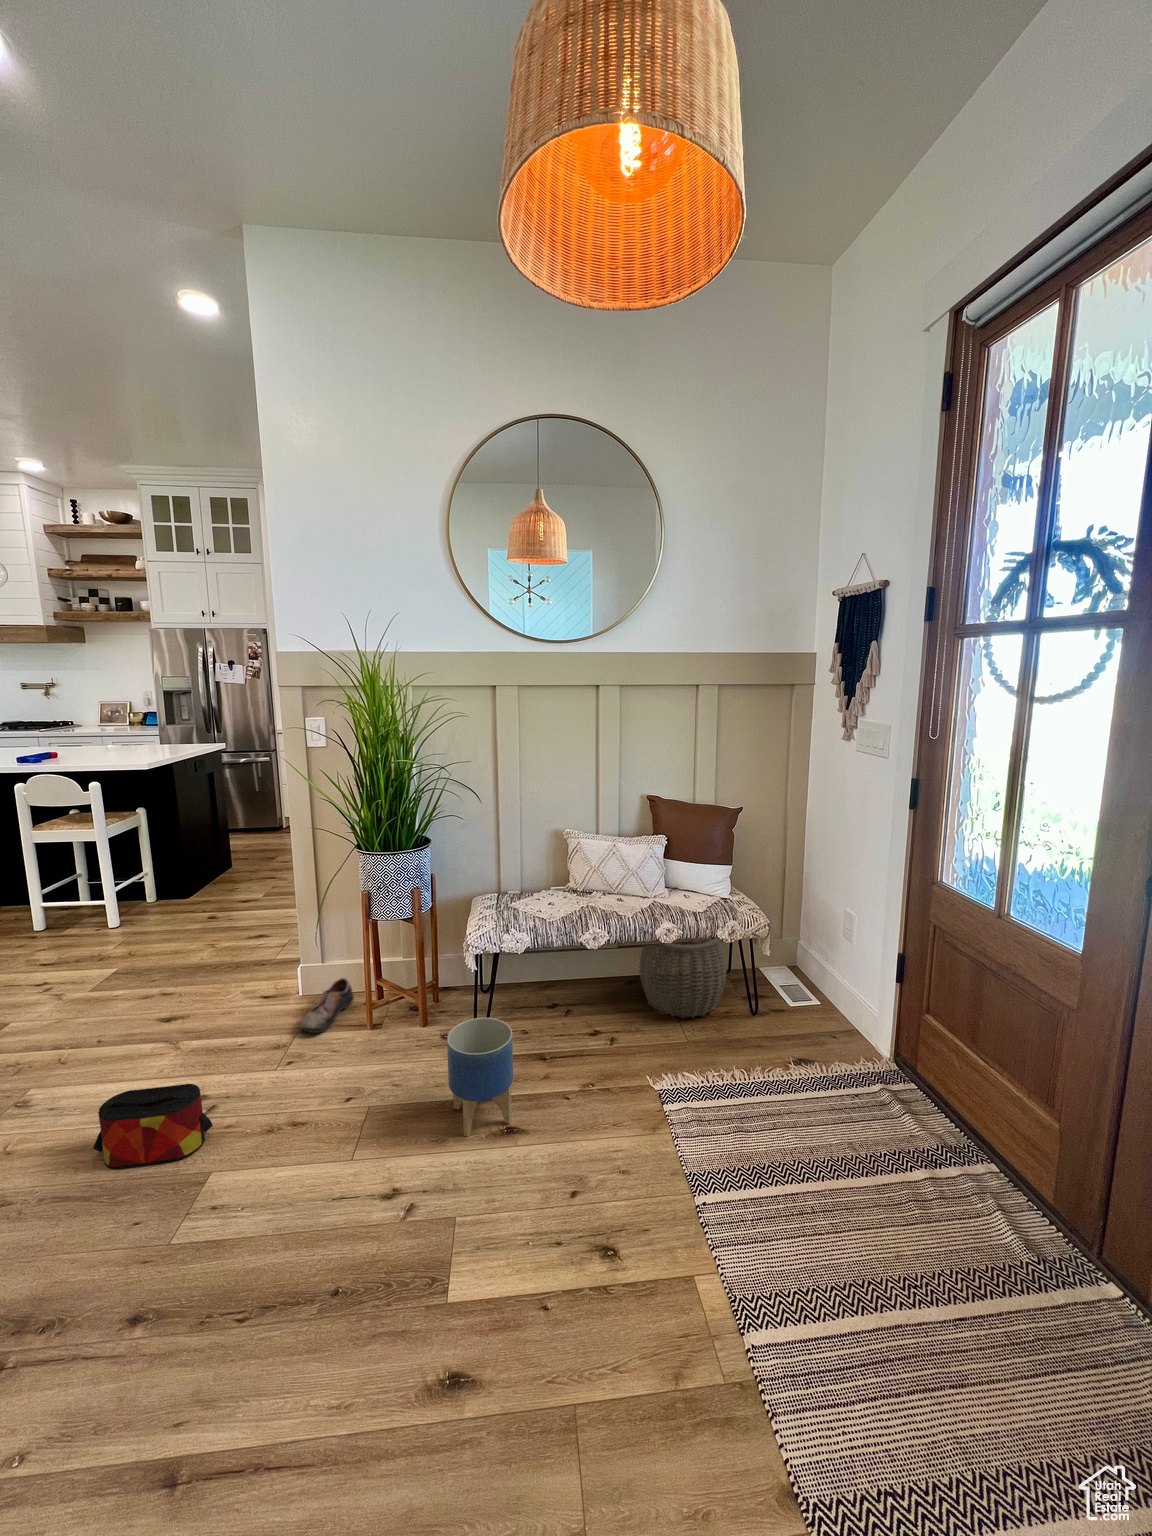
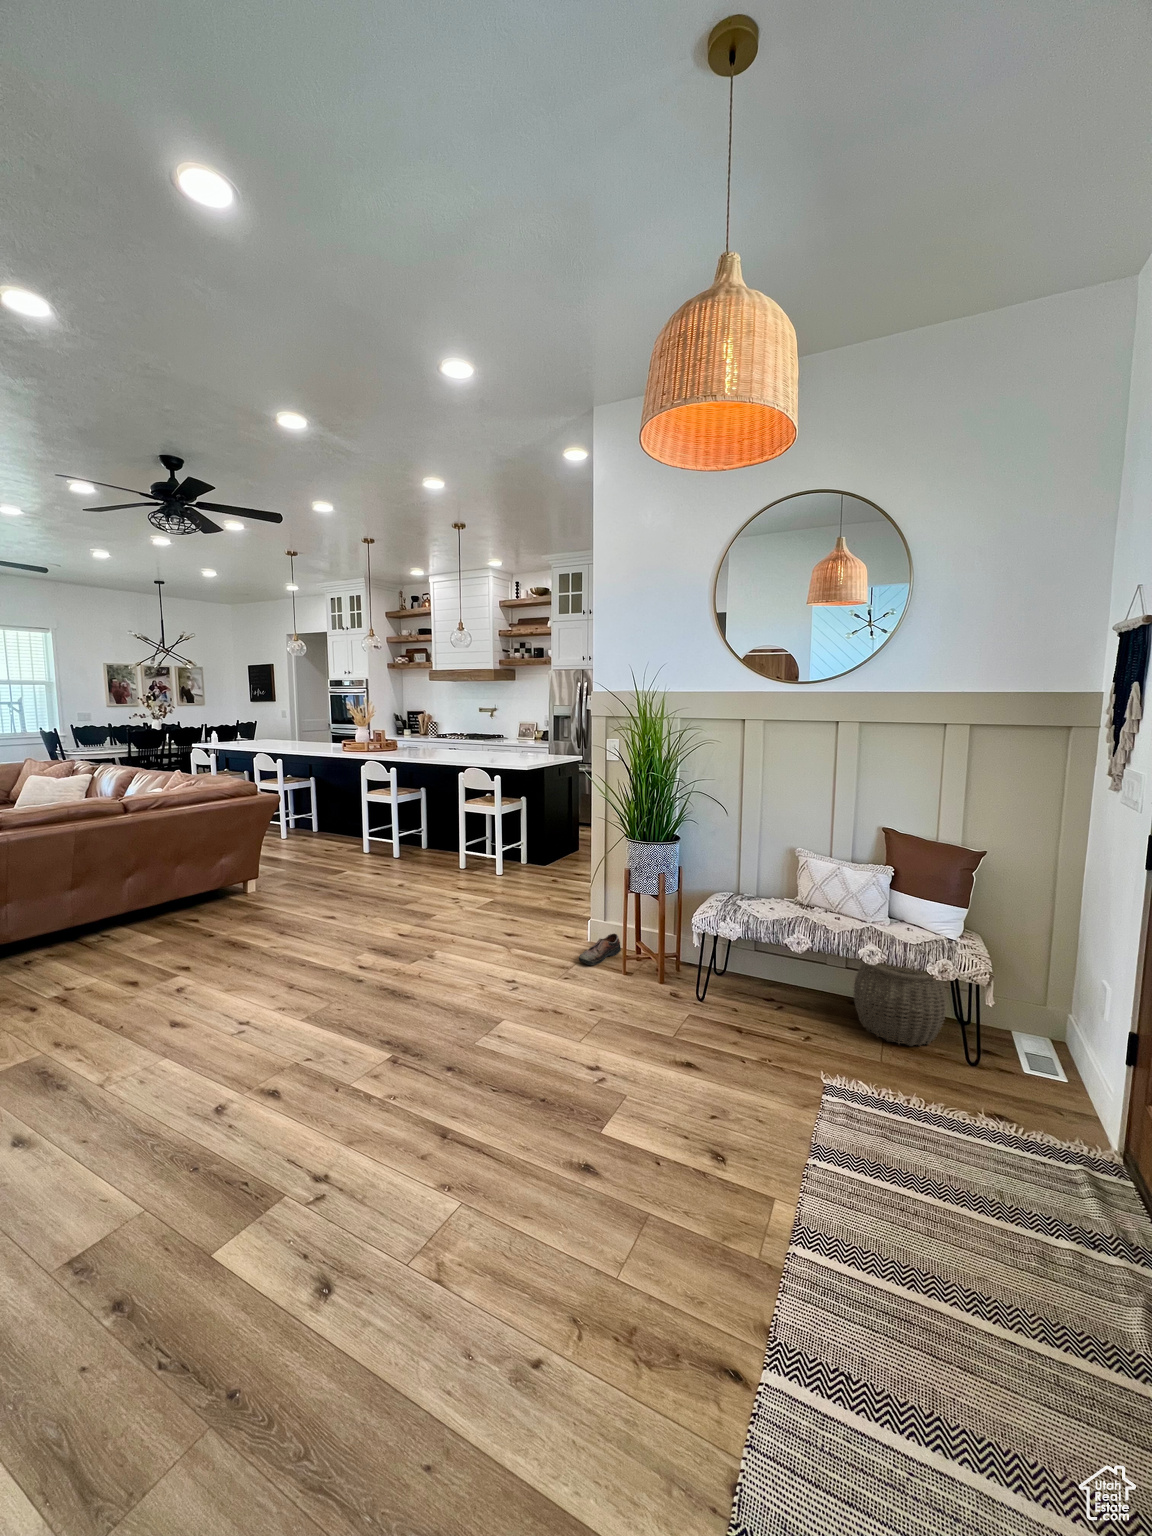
planter: present [447,1018,513,1137] -> none [651,974,701,1060]
bag: present [93,1084,213,1169] -> none [452,958,510,1008]

